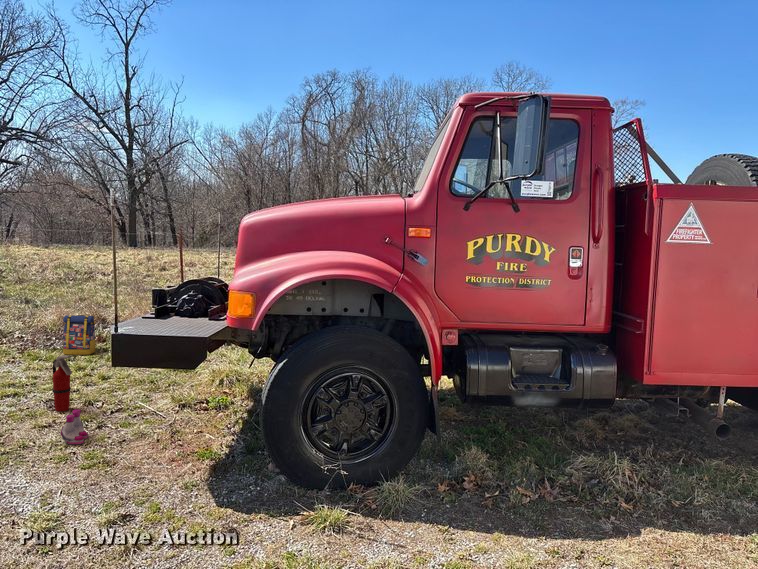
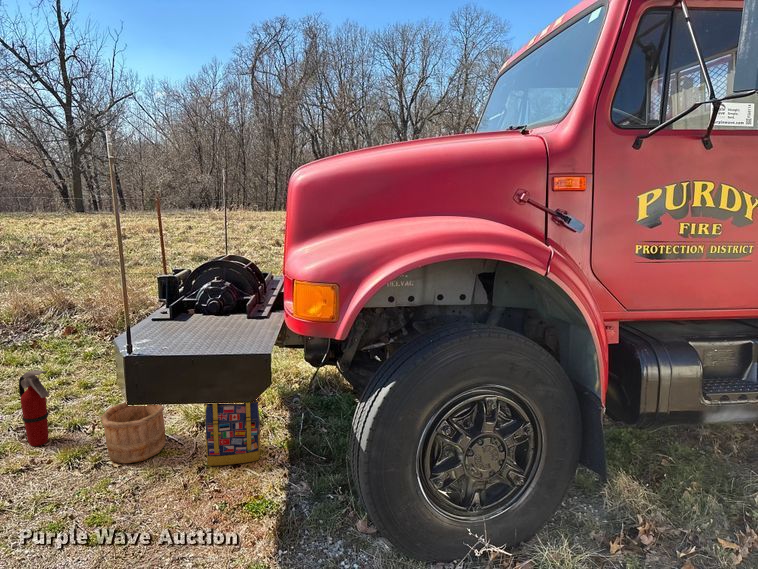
backpack: present [63,315,96,355] -> present [204,397,260,466]
wooden bucket: none [105,382,151,425] -> present [101,402,166,463]
boots: present [60,409,88,444] -> none [45,451,85,505]

